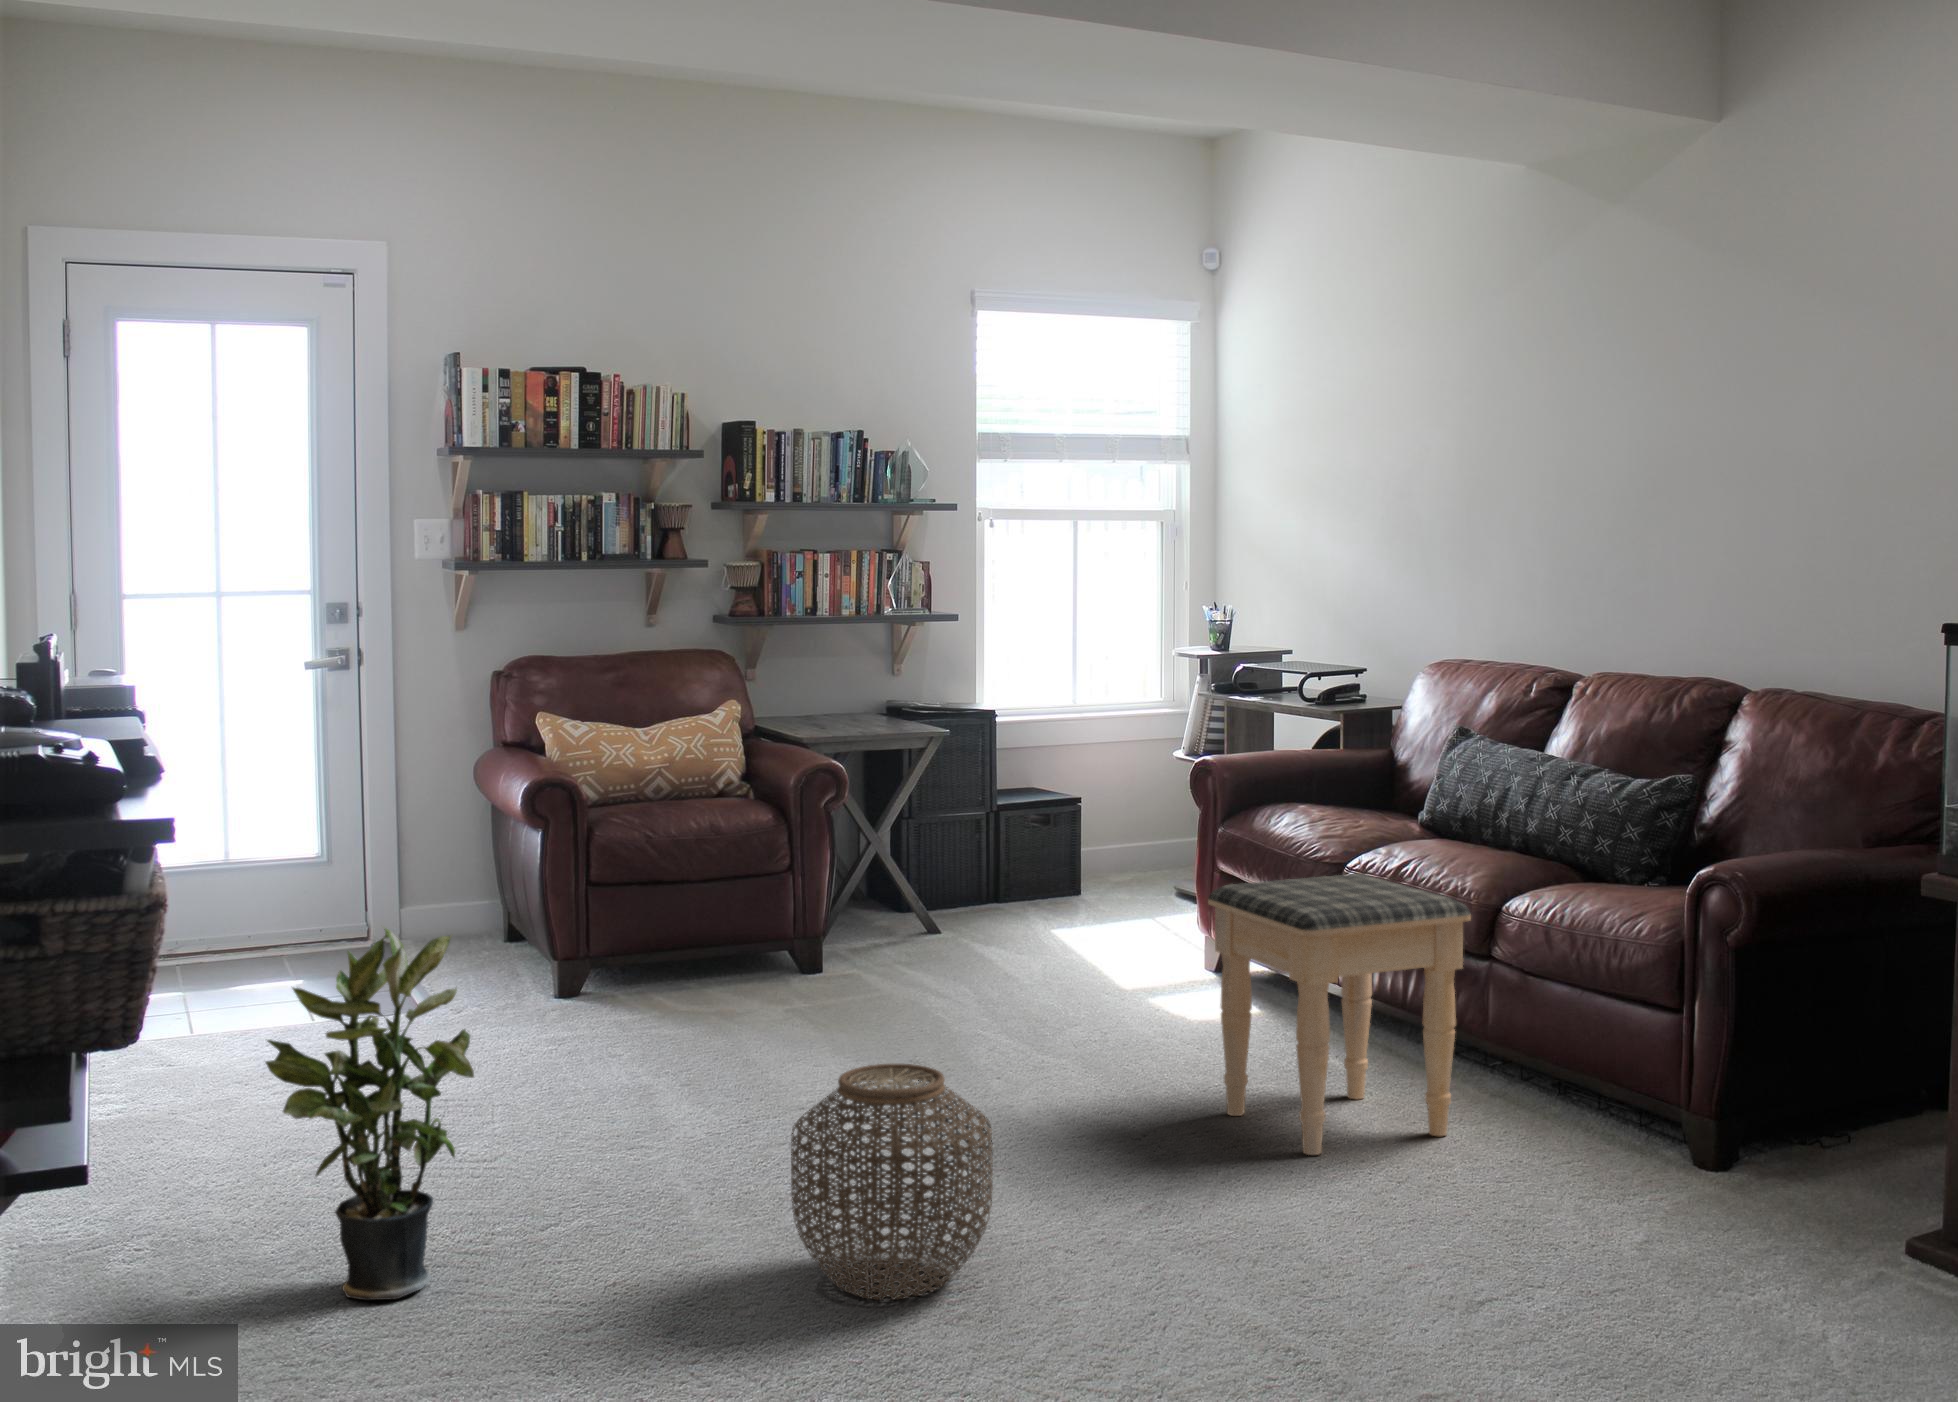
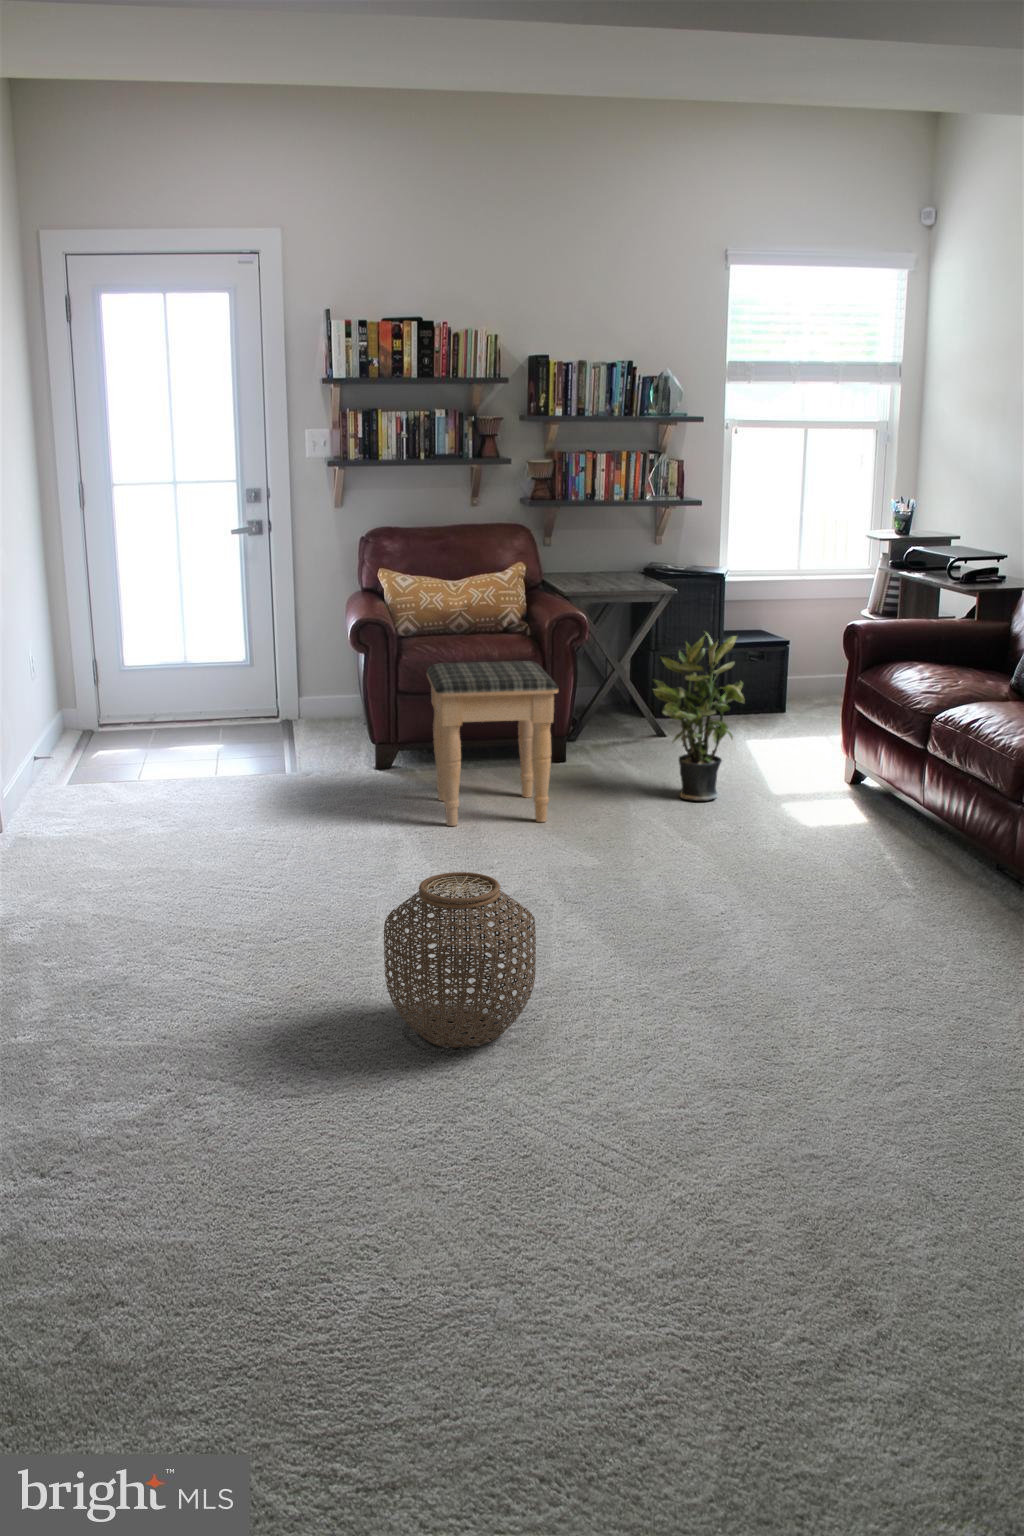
footstool: present [1208,874,1471,1155] -> present [427,661,558,826]
potted plant: present [266,928,474,1301] -> present [653,632,745,801]

